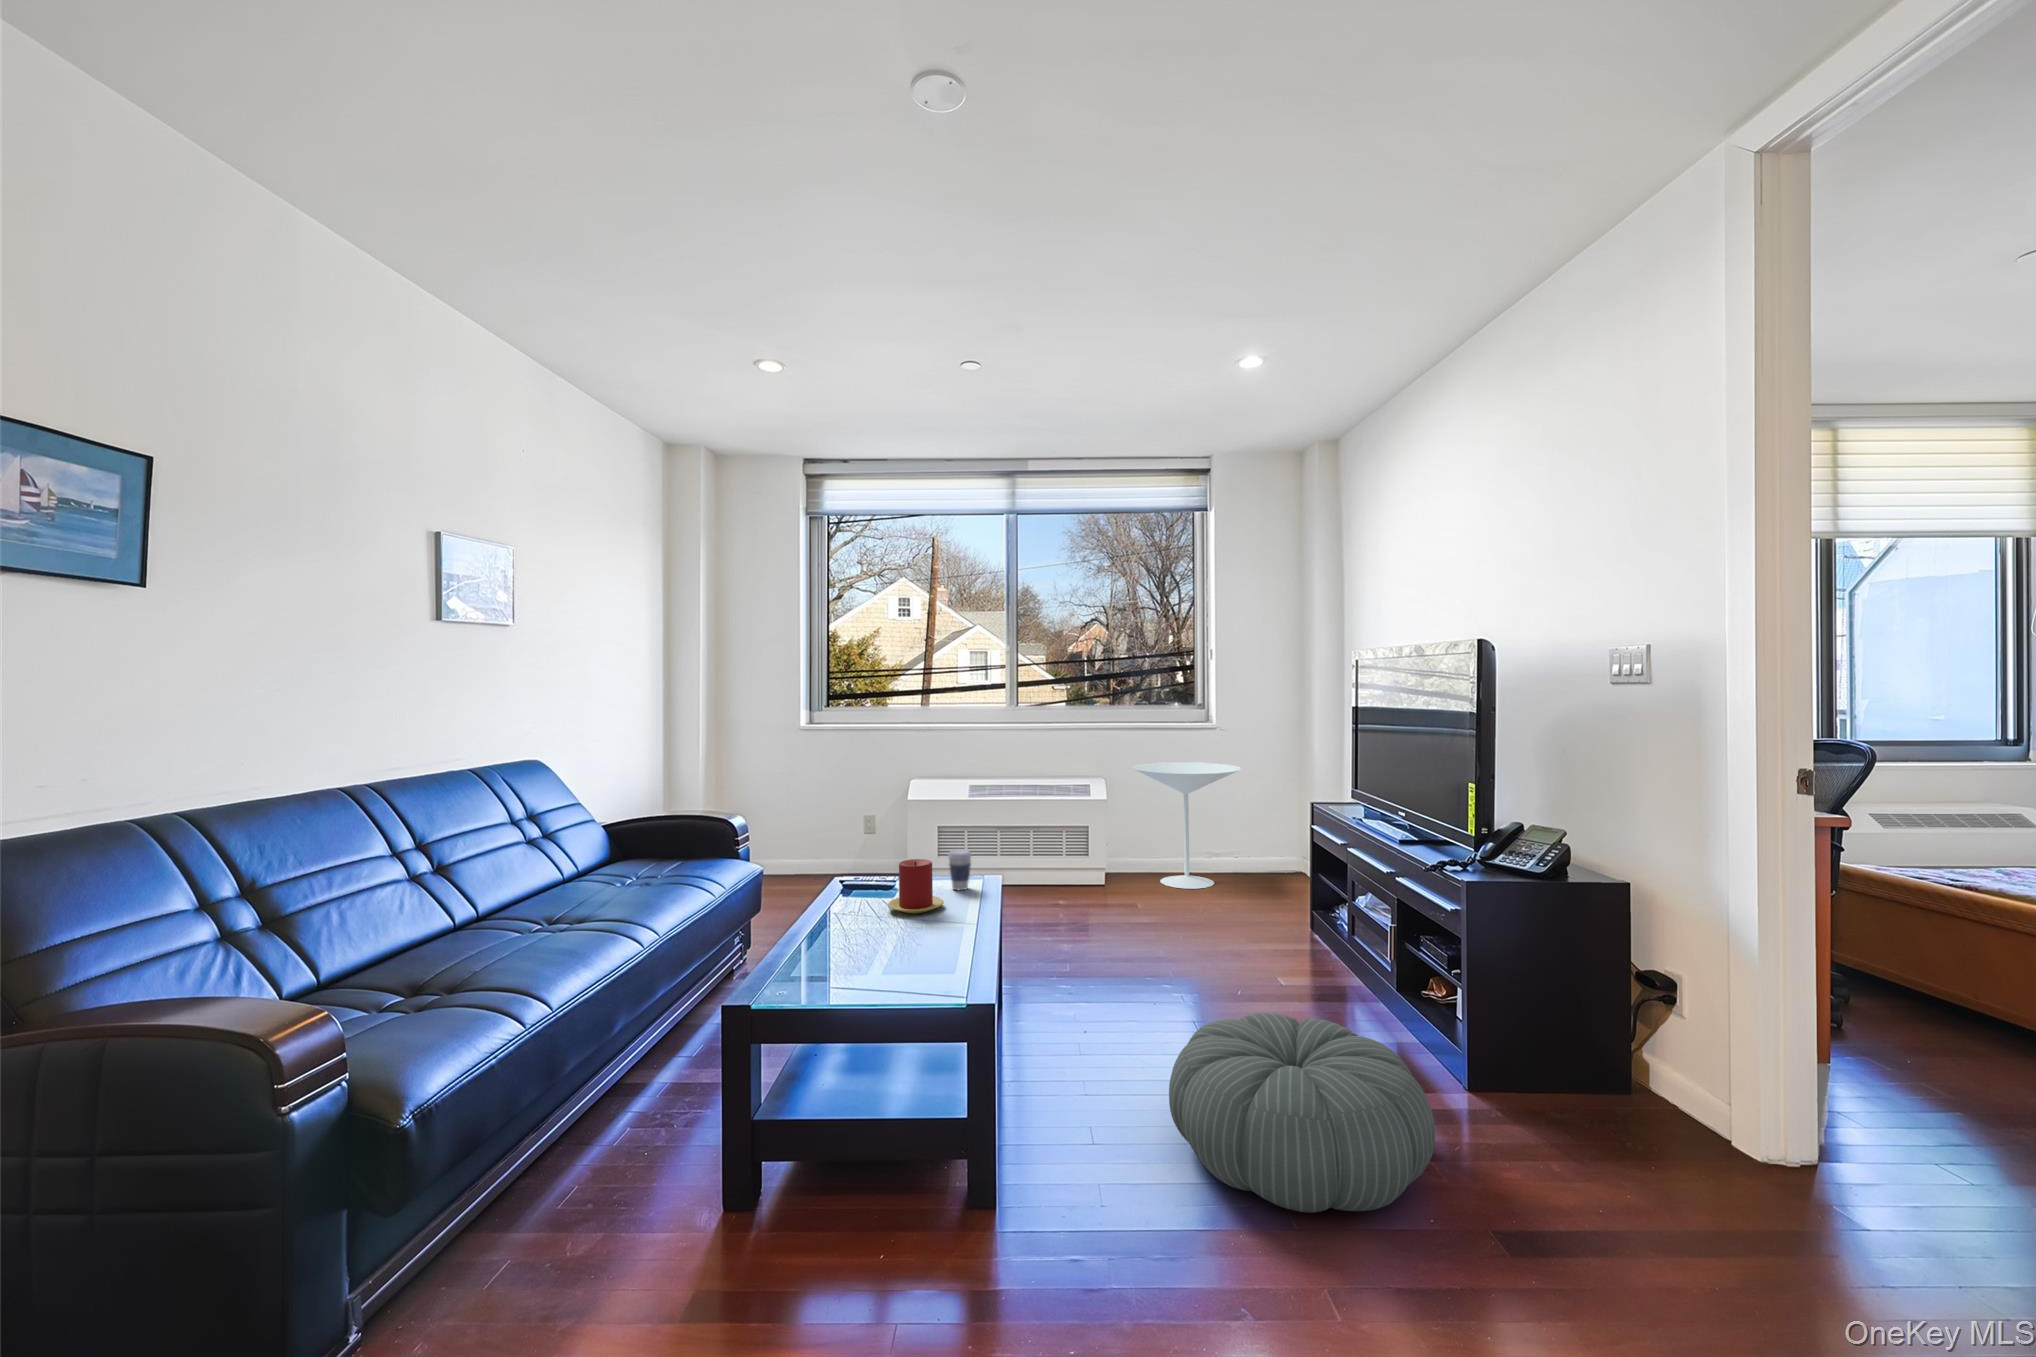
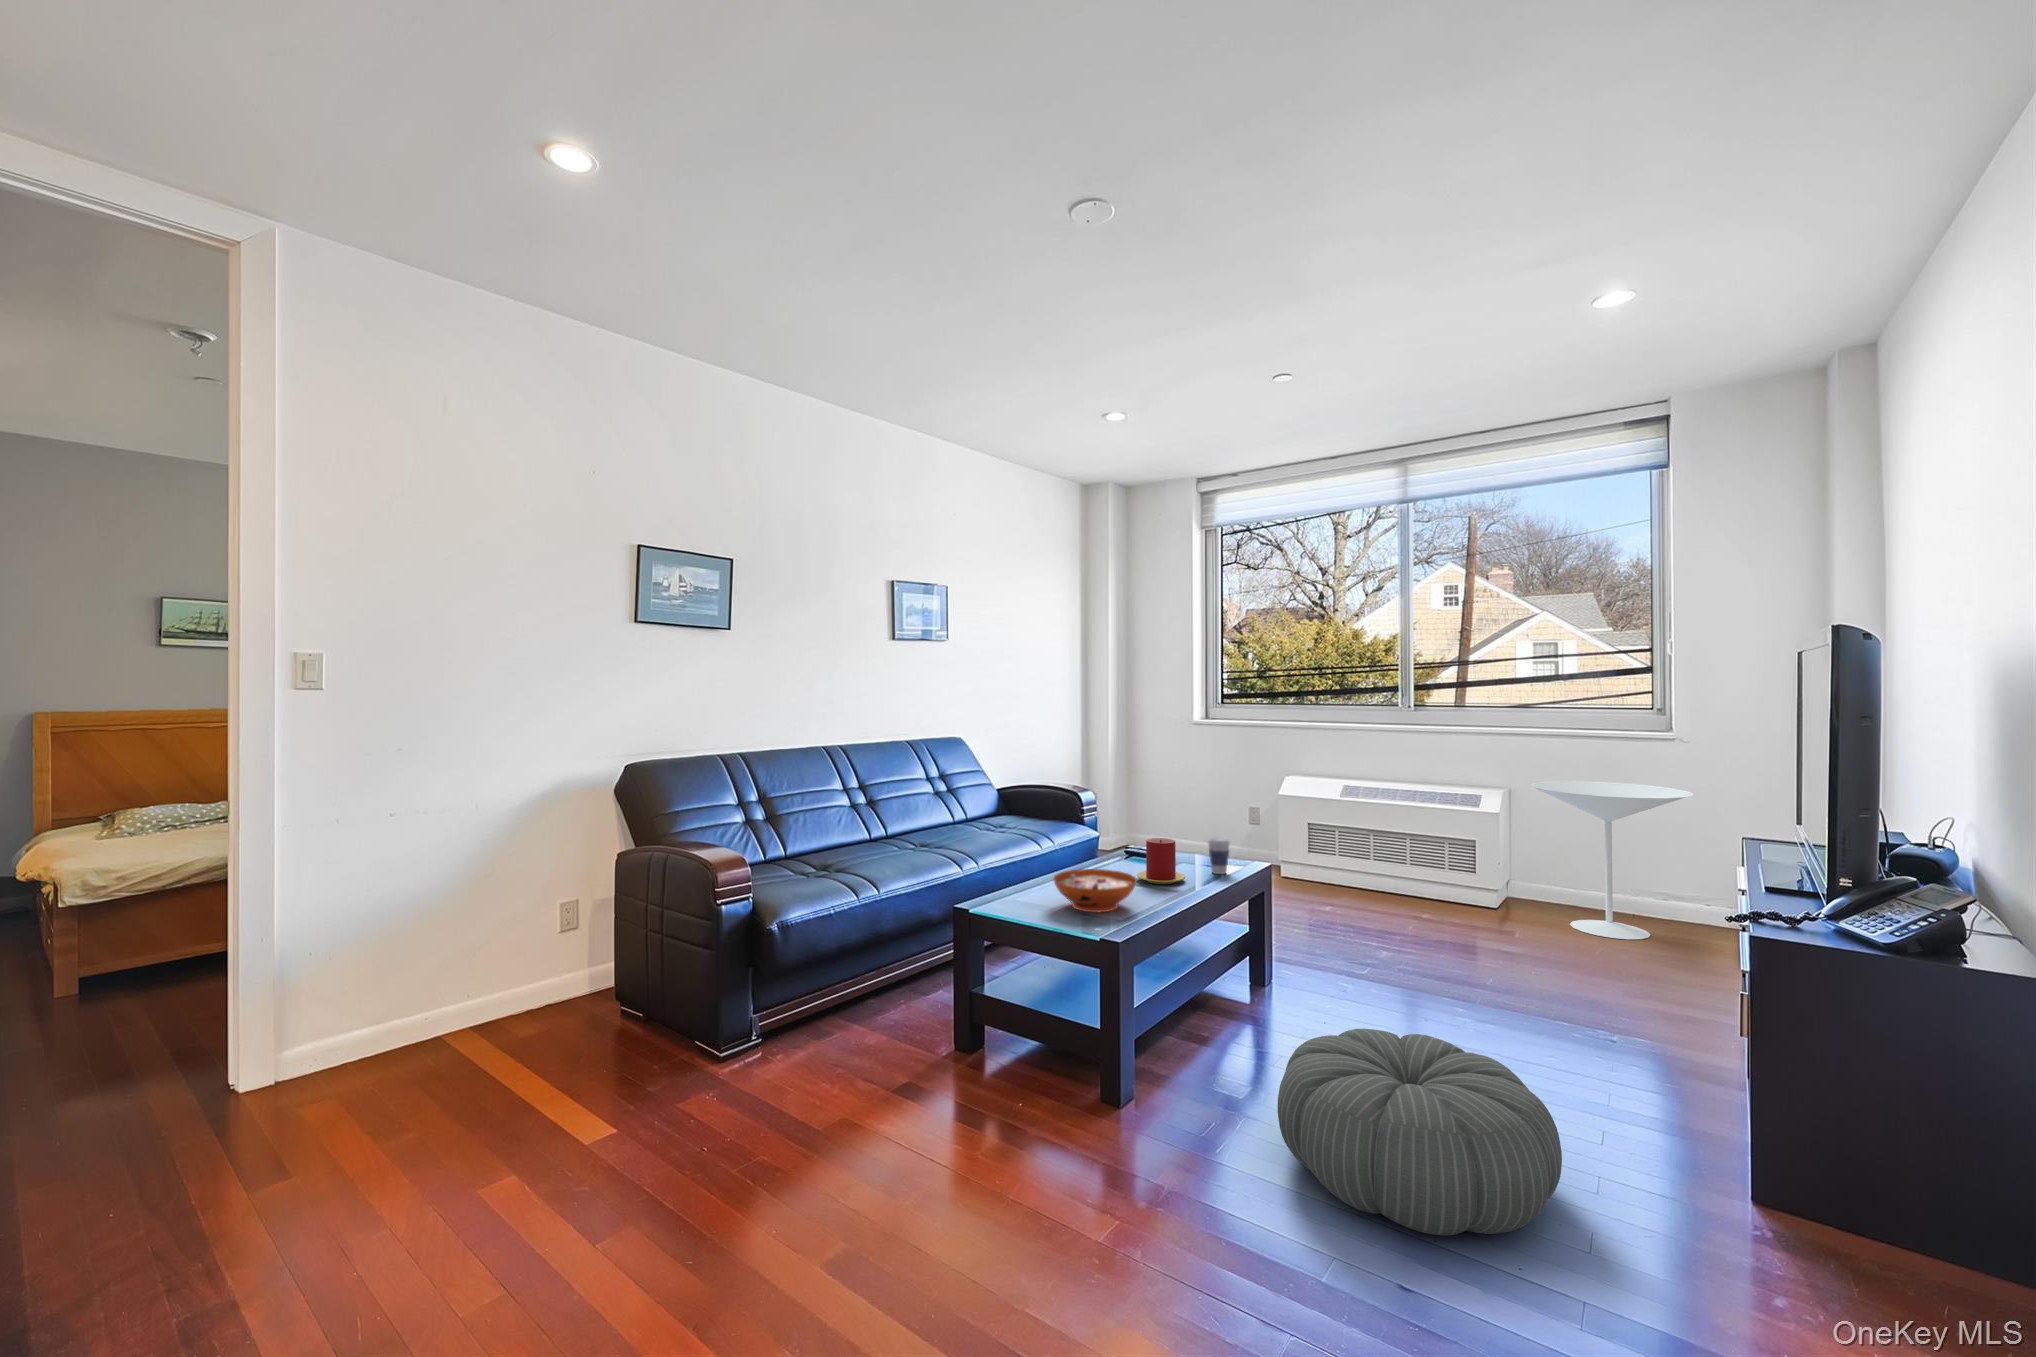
decorative bowl: none [837,907,941,966] -> present [1053,869,1136,913]

